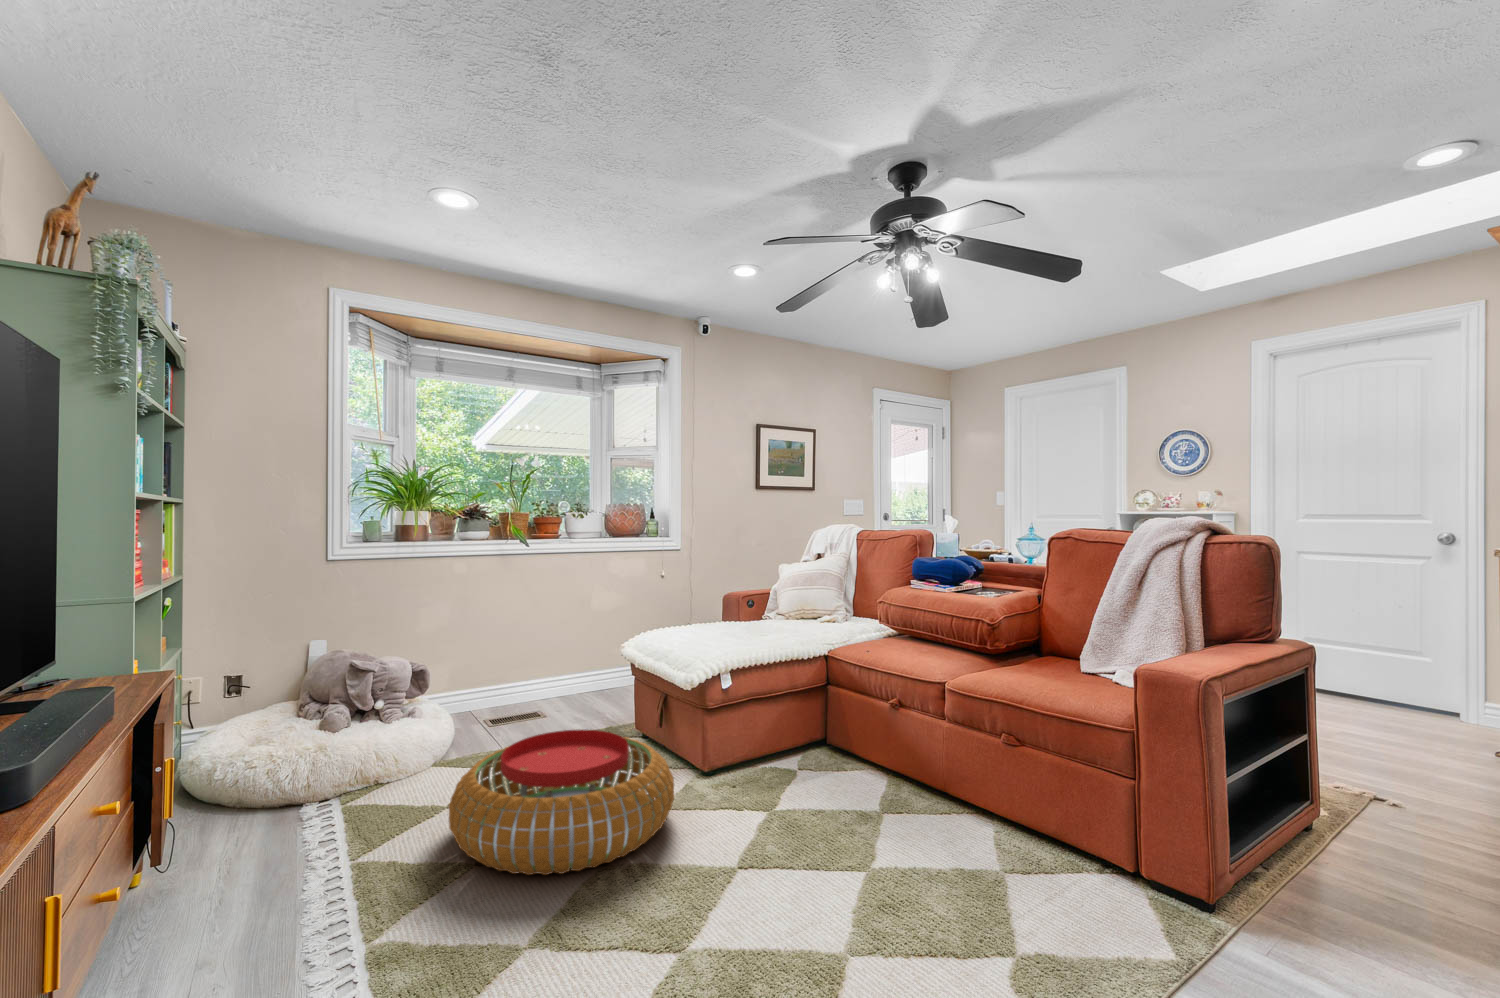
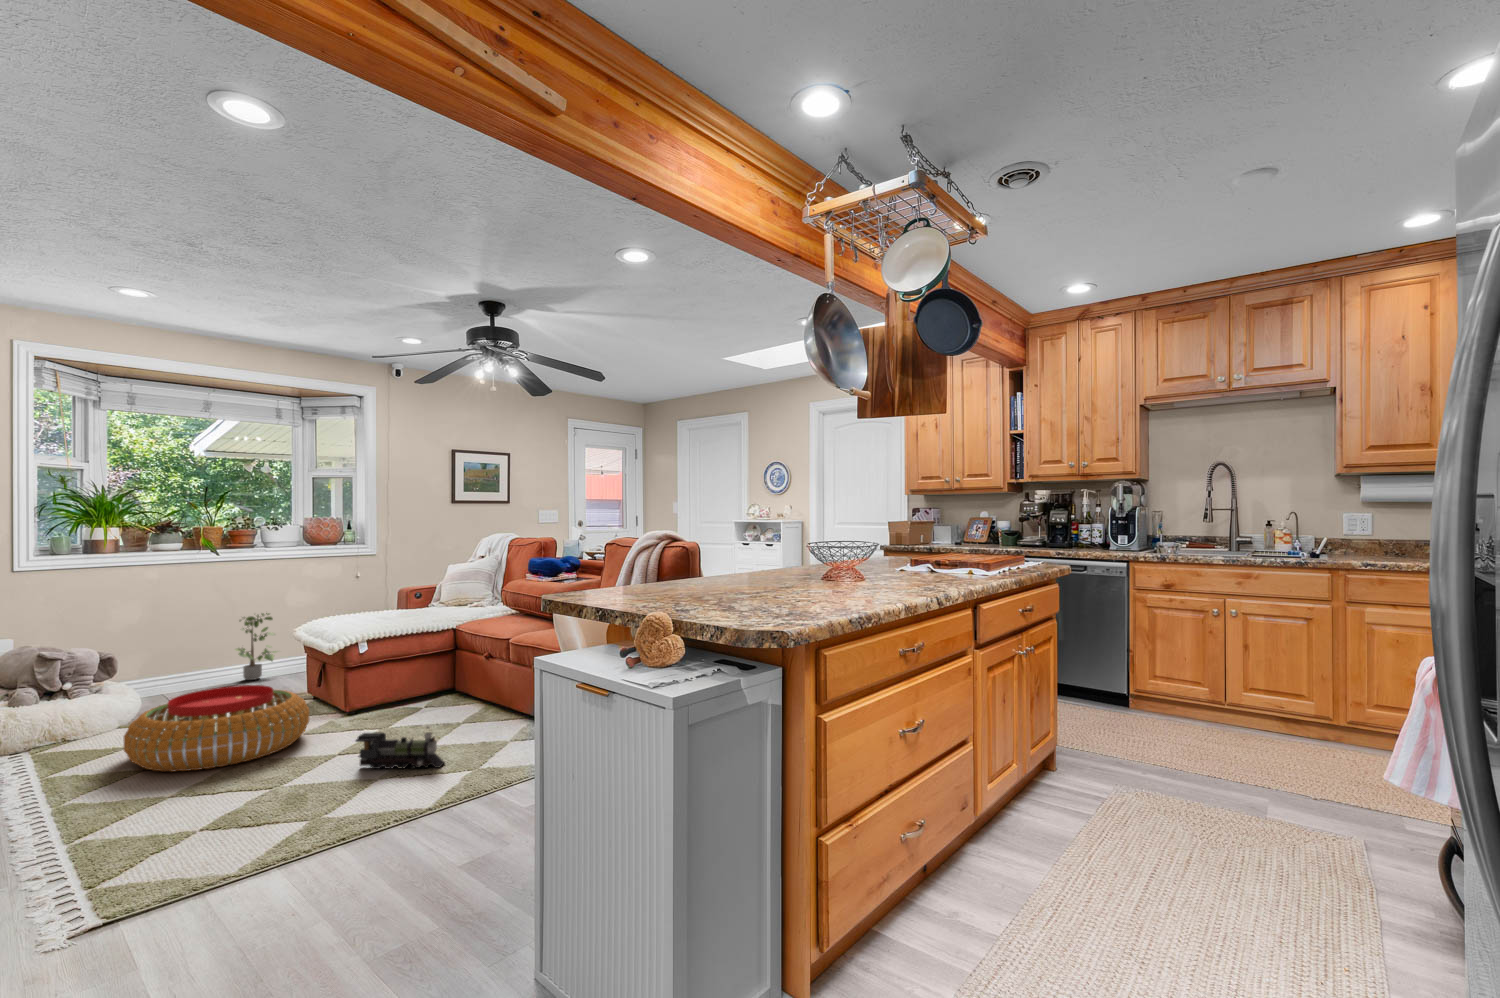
potted plant: none [542,613,591,696] -> present [236,613,277,680]
toy train: none [785,847,928,930] -> present [356,727,445,769]

